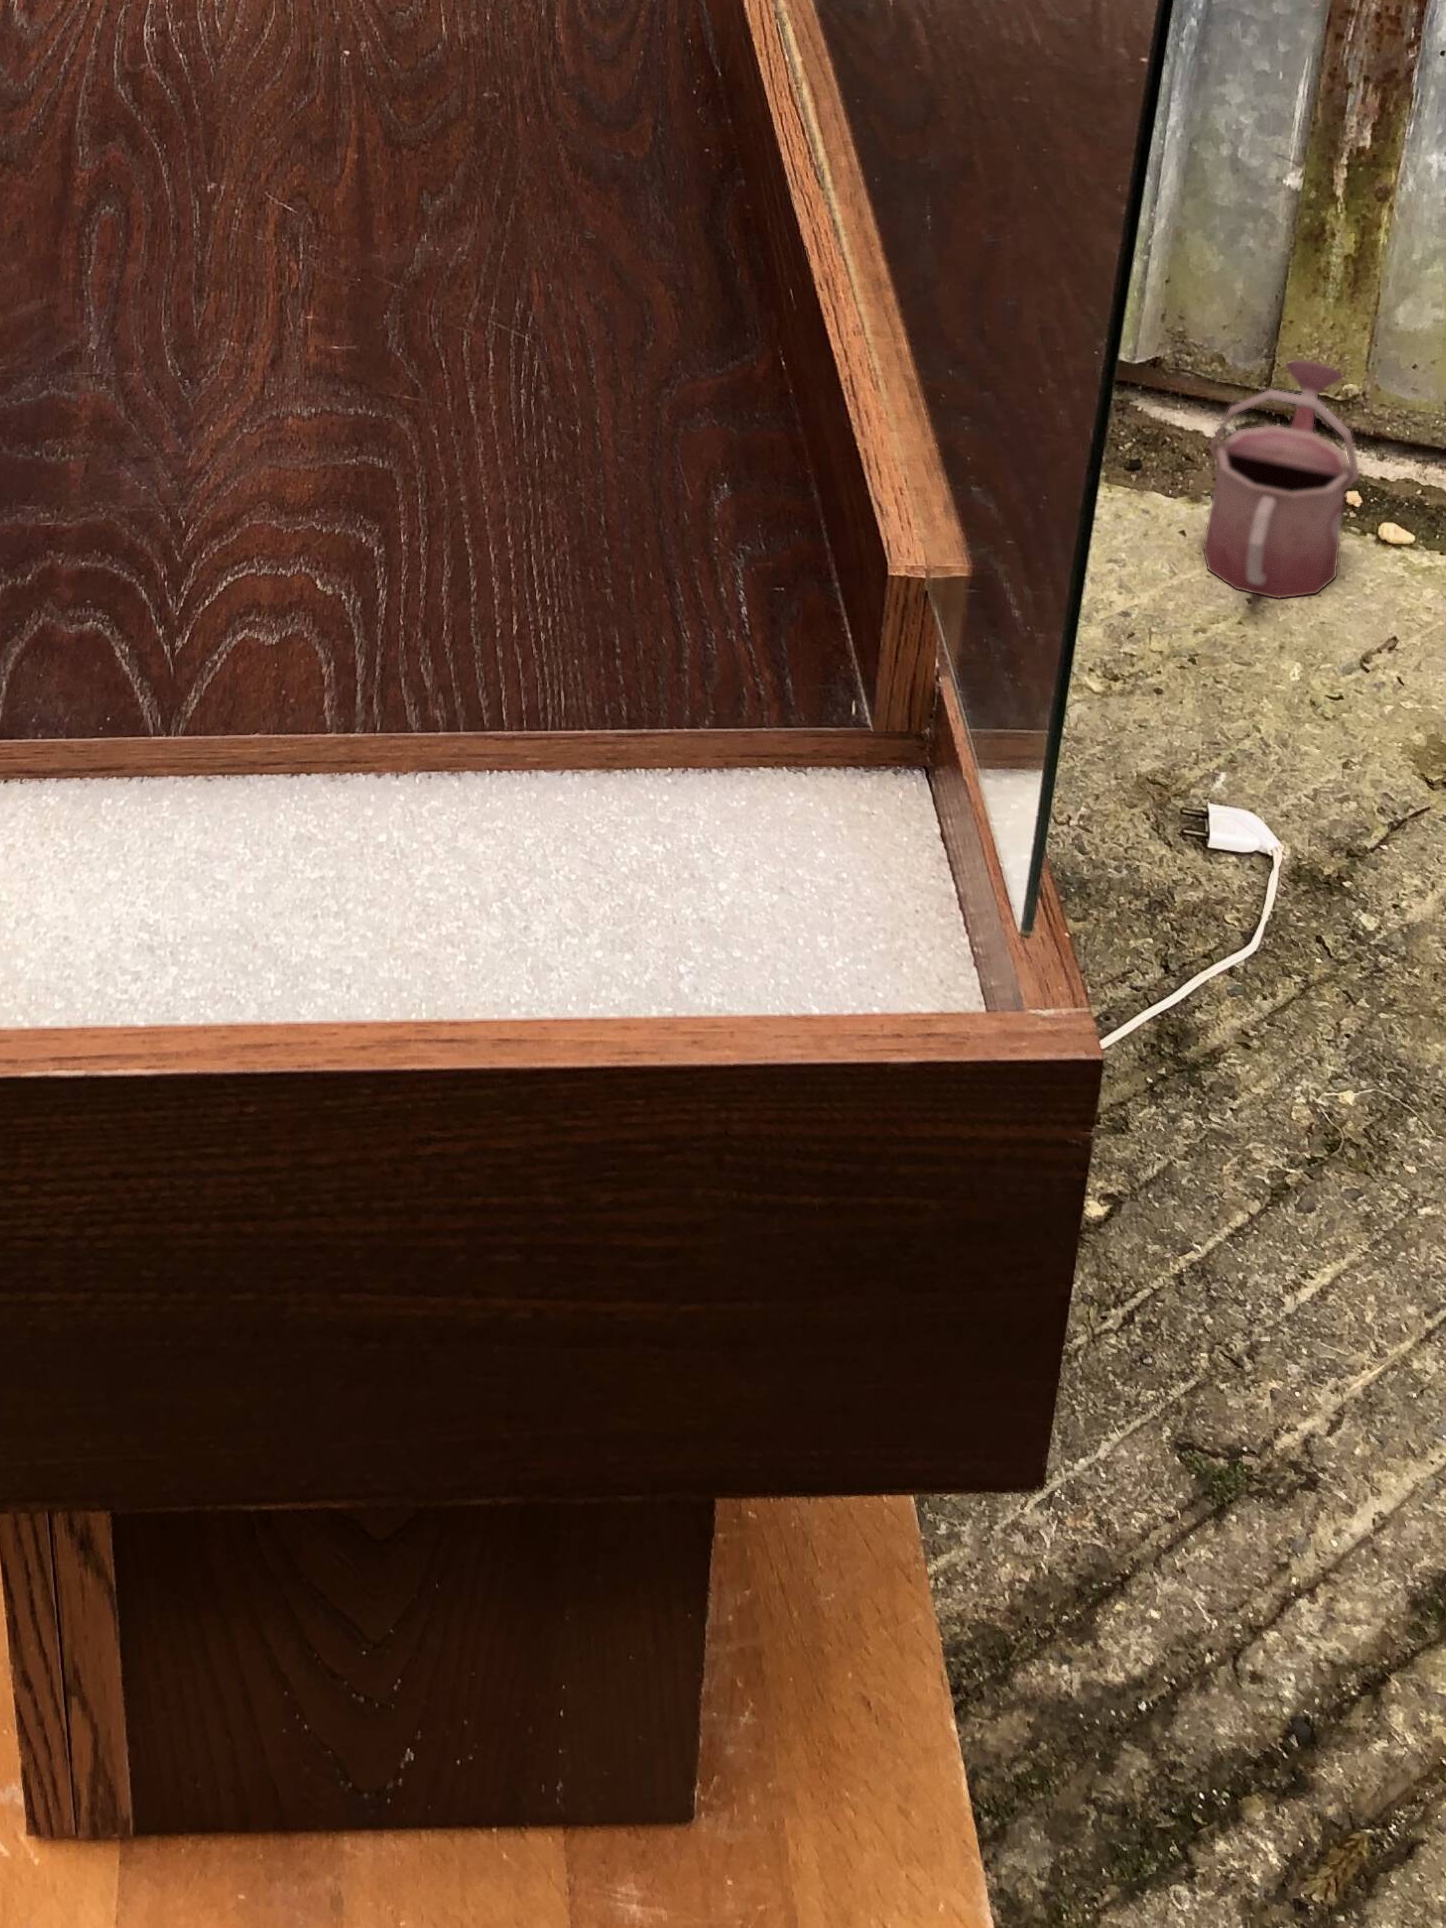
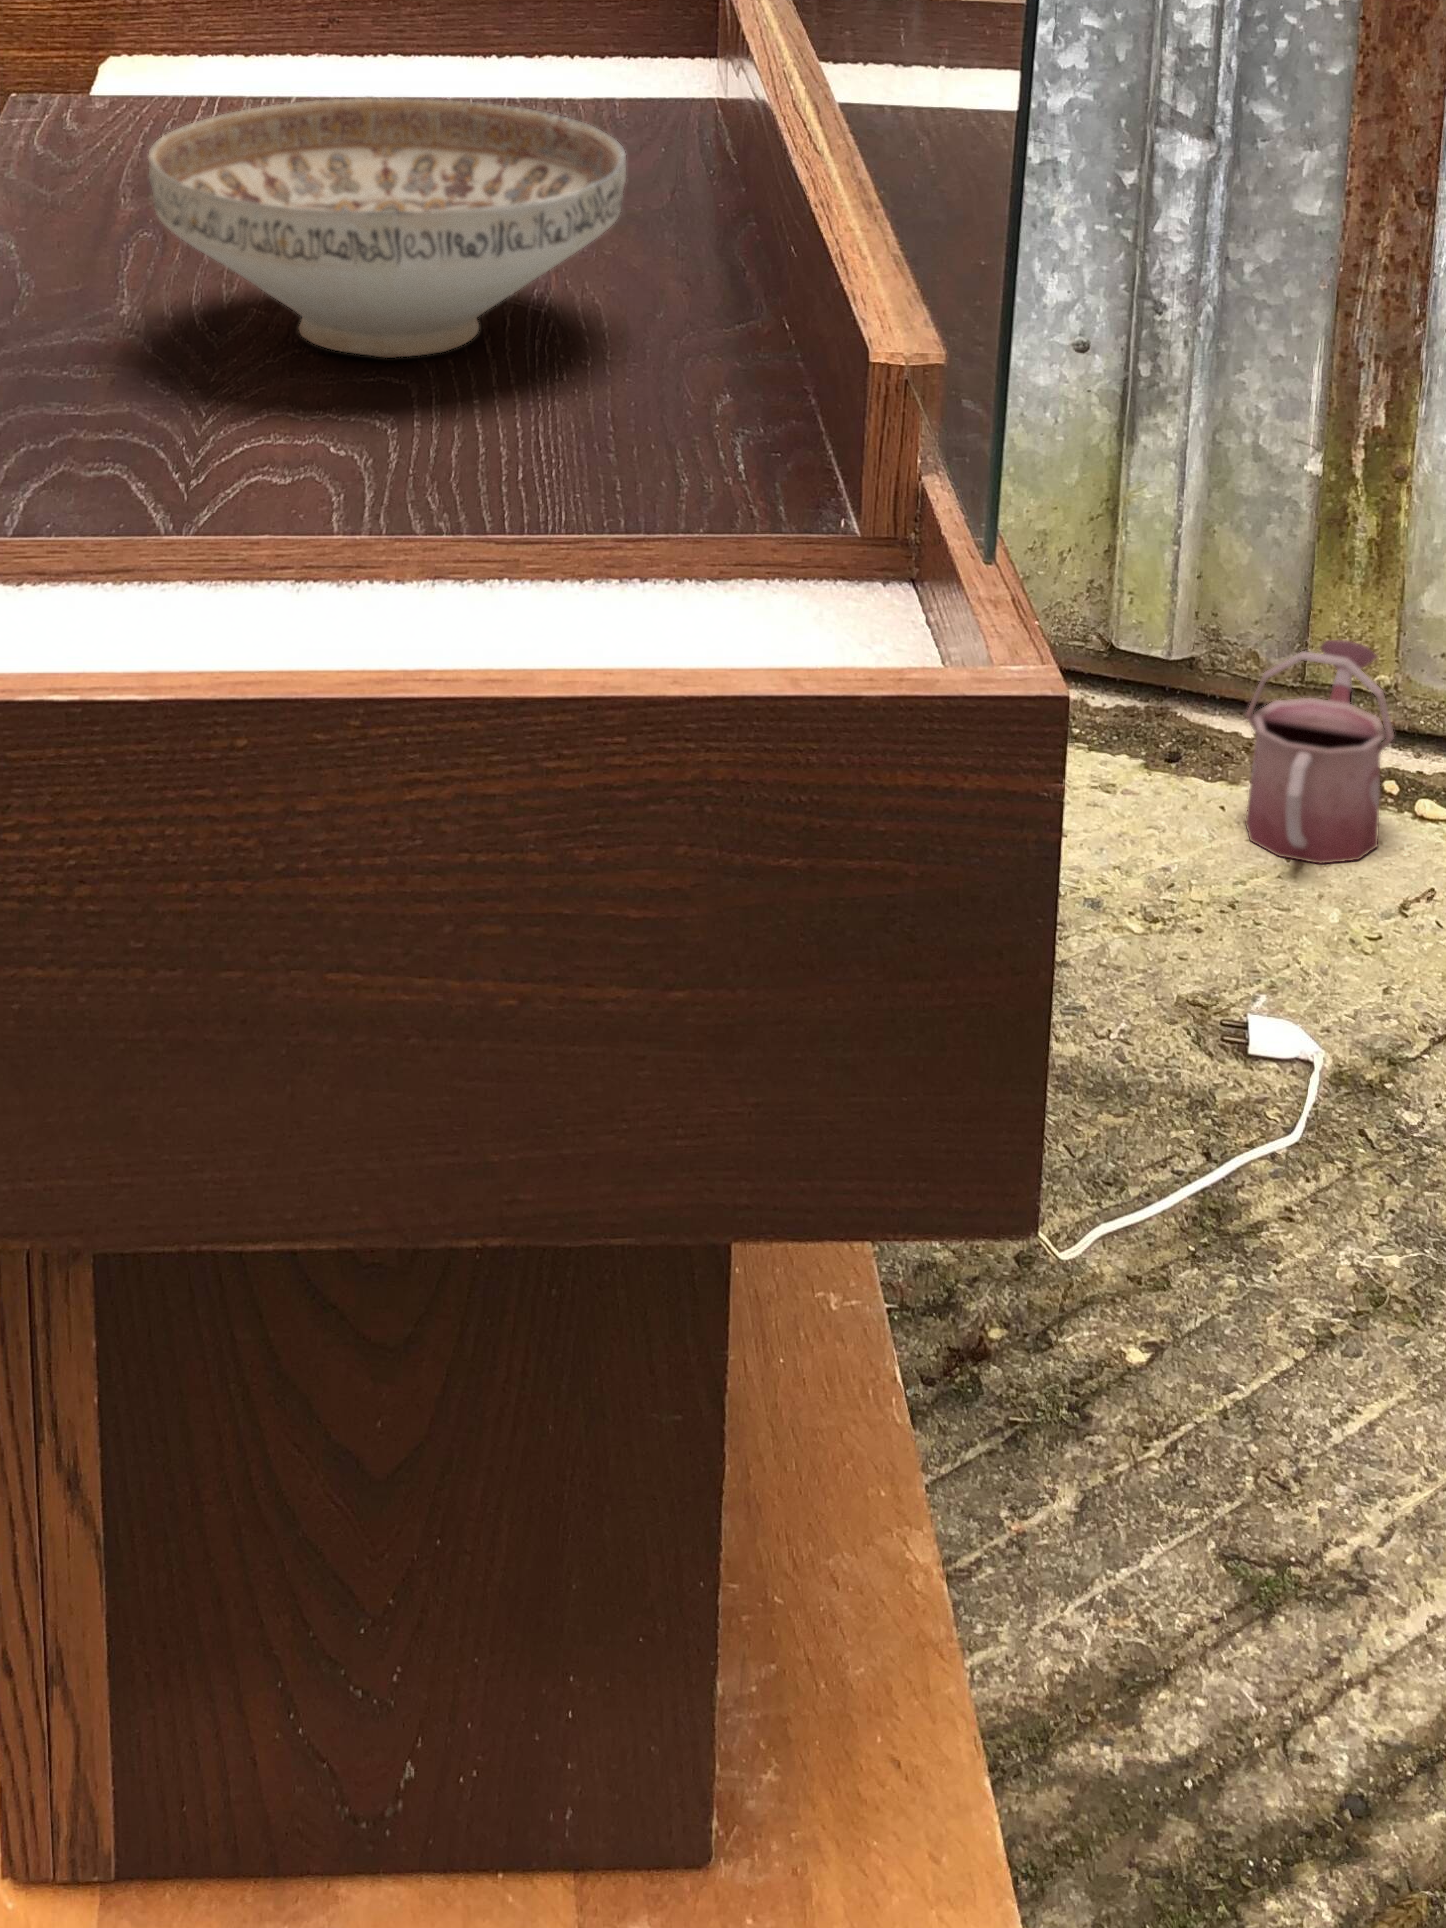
decorative bowl: none [127,130,628,456] -> present [148,98,626,358]

